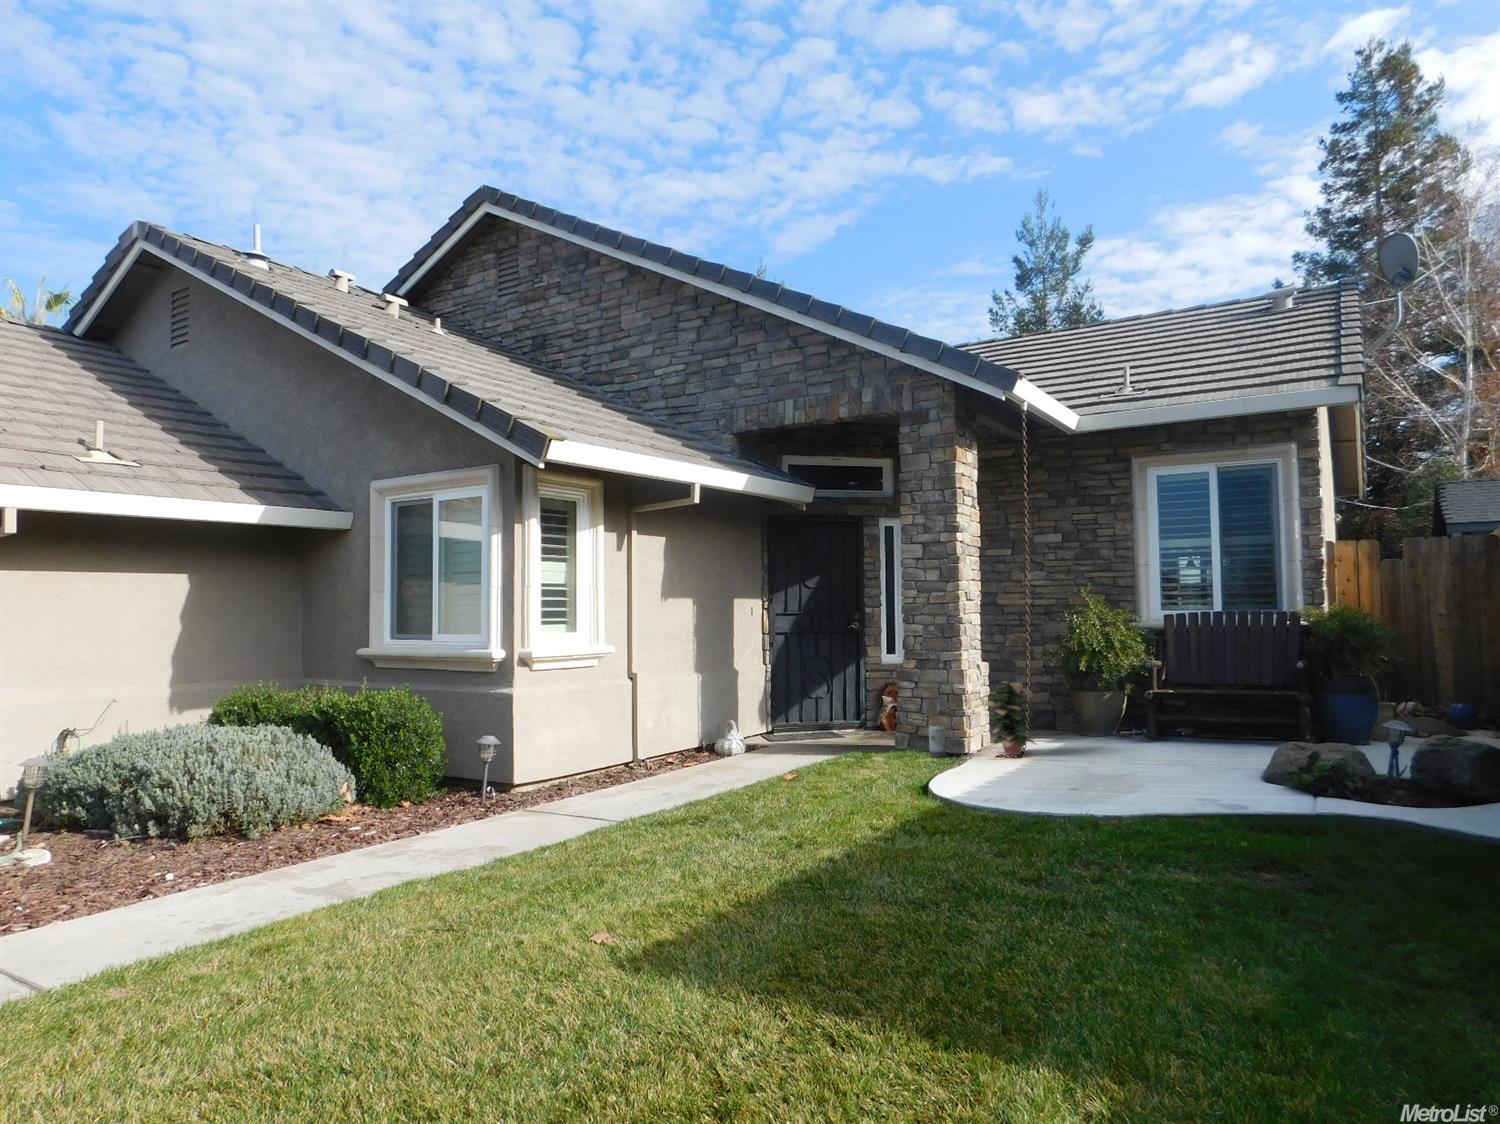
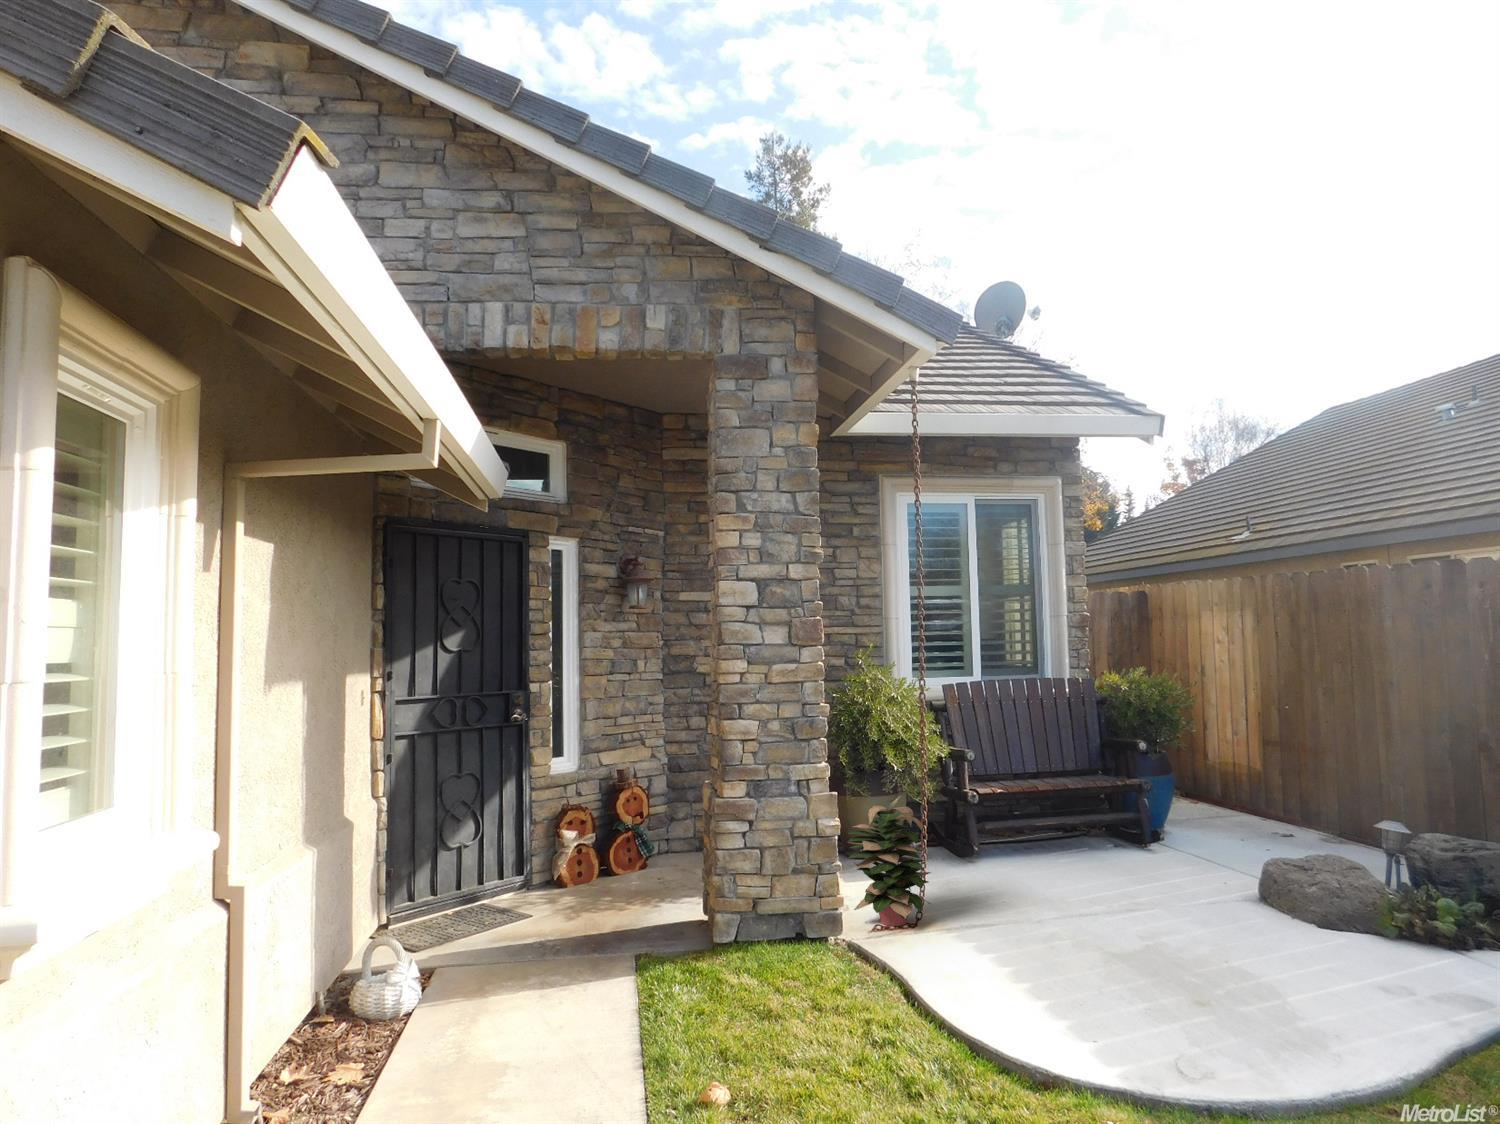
watering can: present [921,714,952,758] -> none [765,875,830,952]

